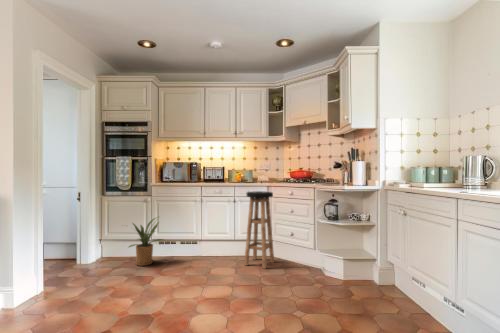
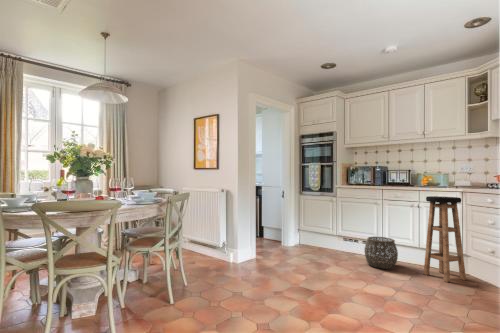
house plant: present [129,218,163,266] -> none [308,214,347,255]
woven basket: none [189,235,222,270] -> present [365,237,398,269]

